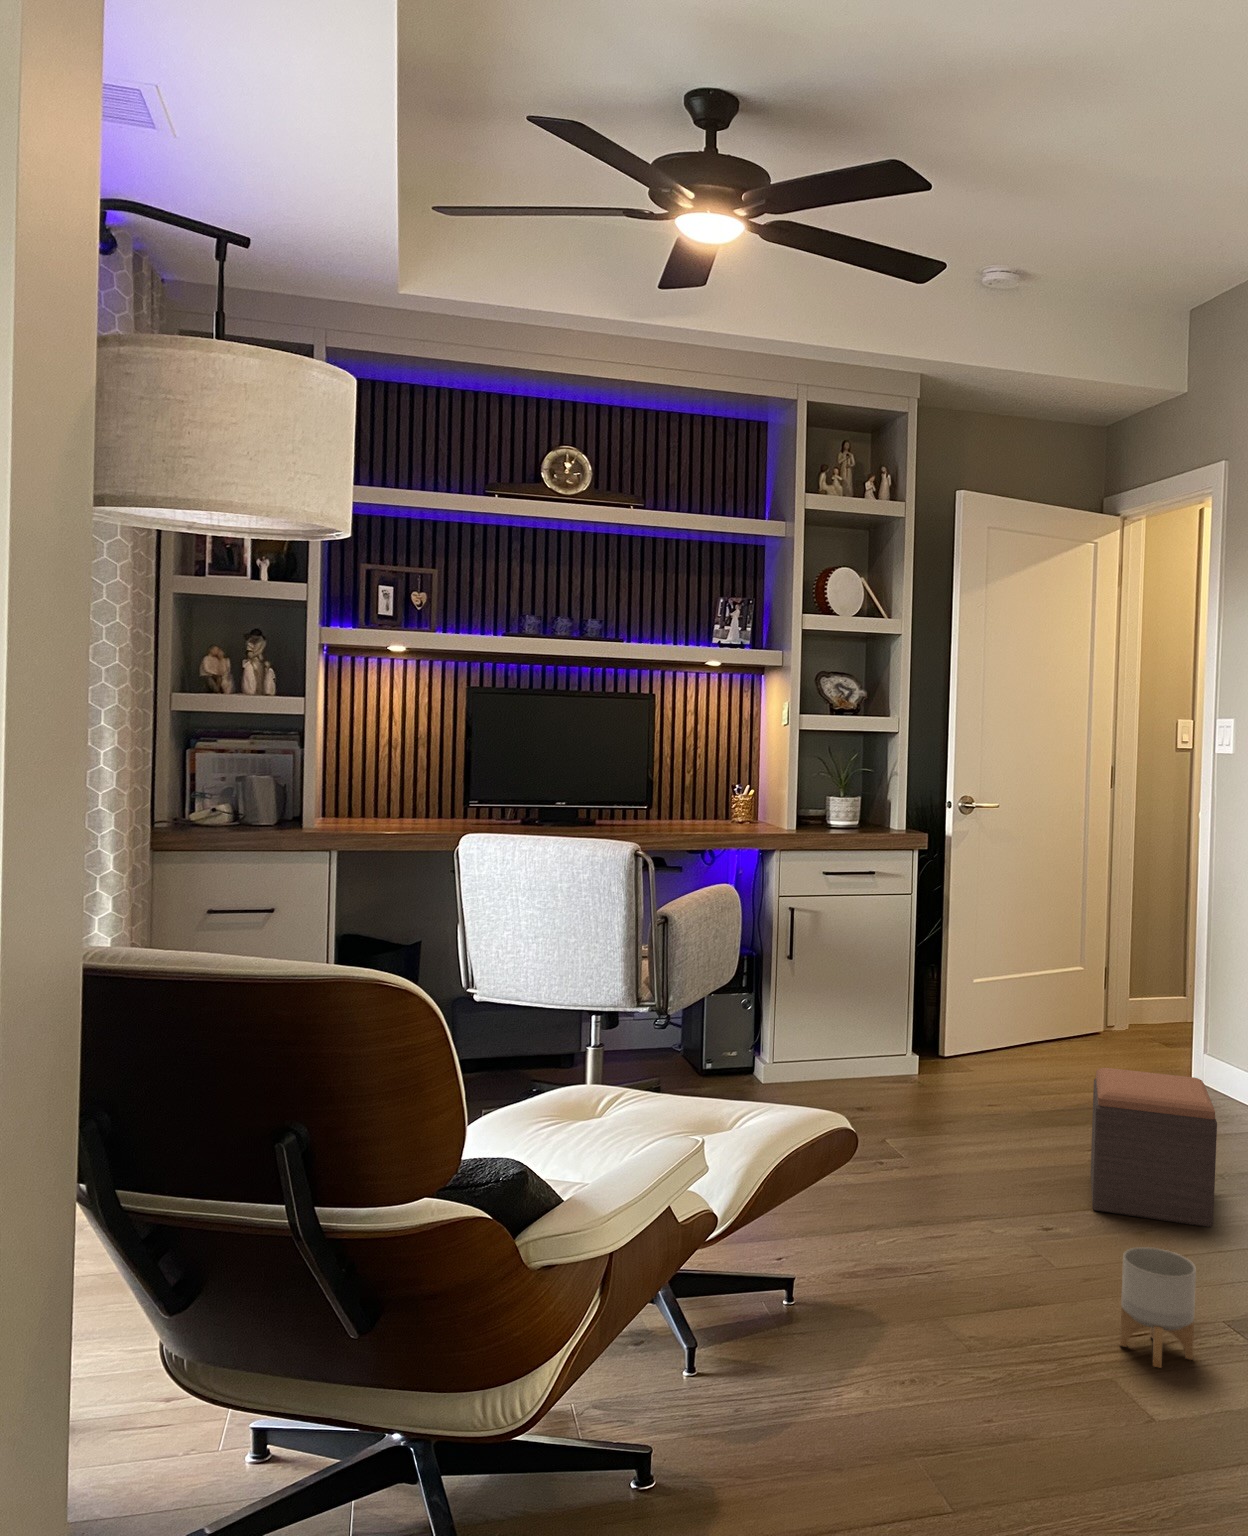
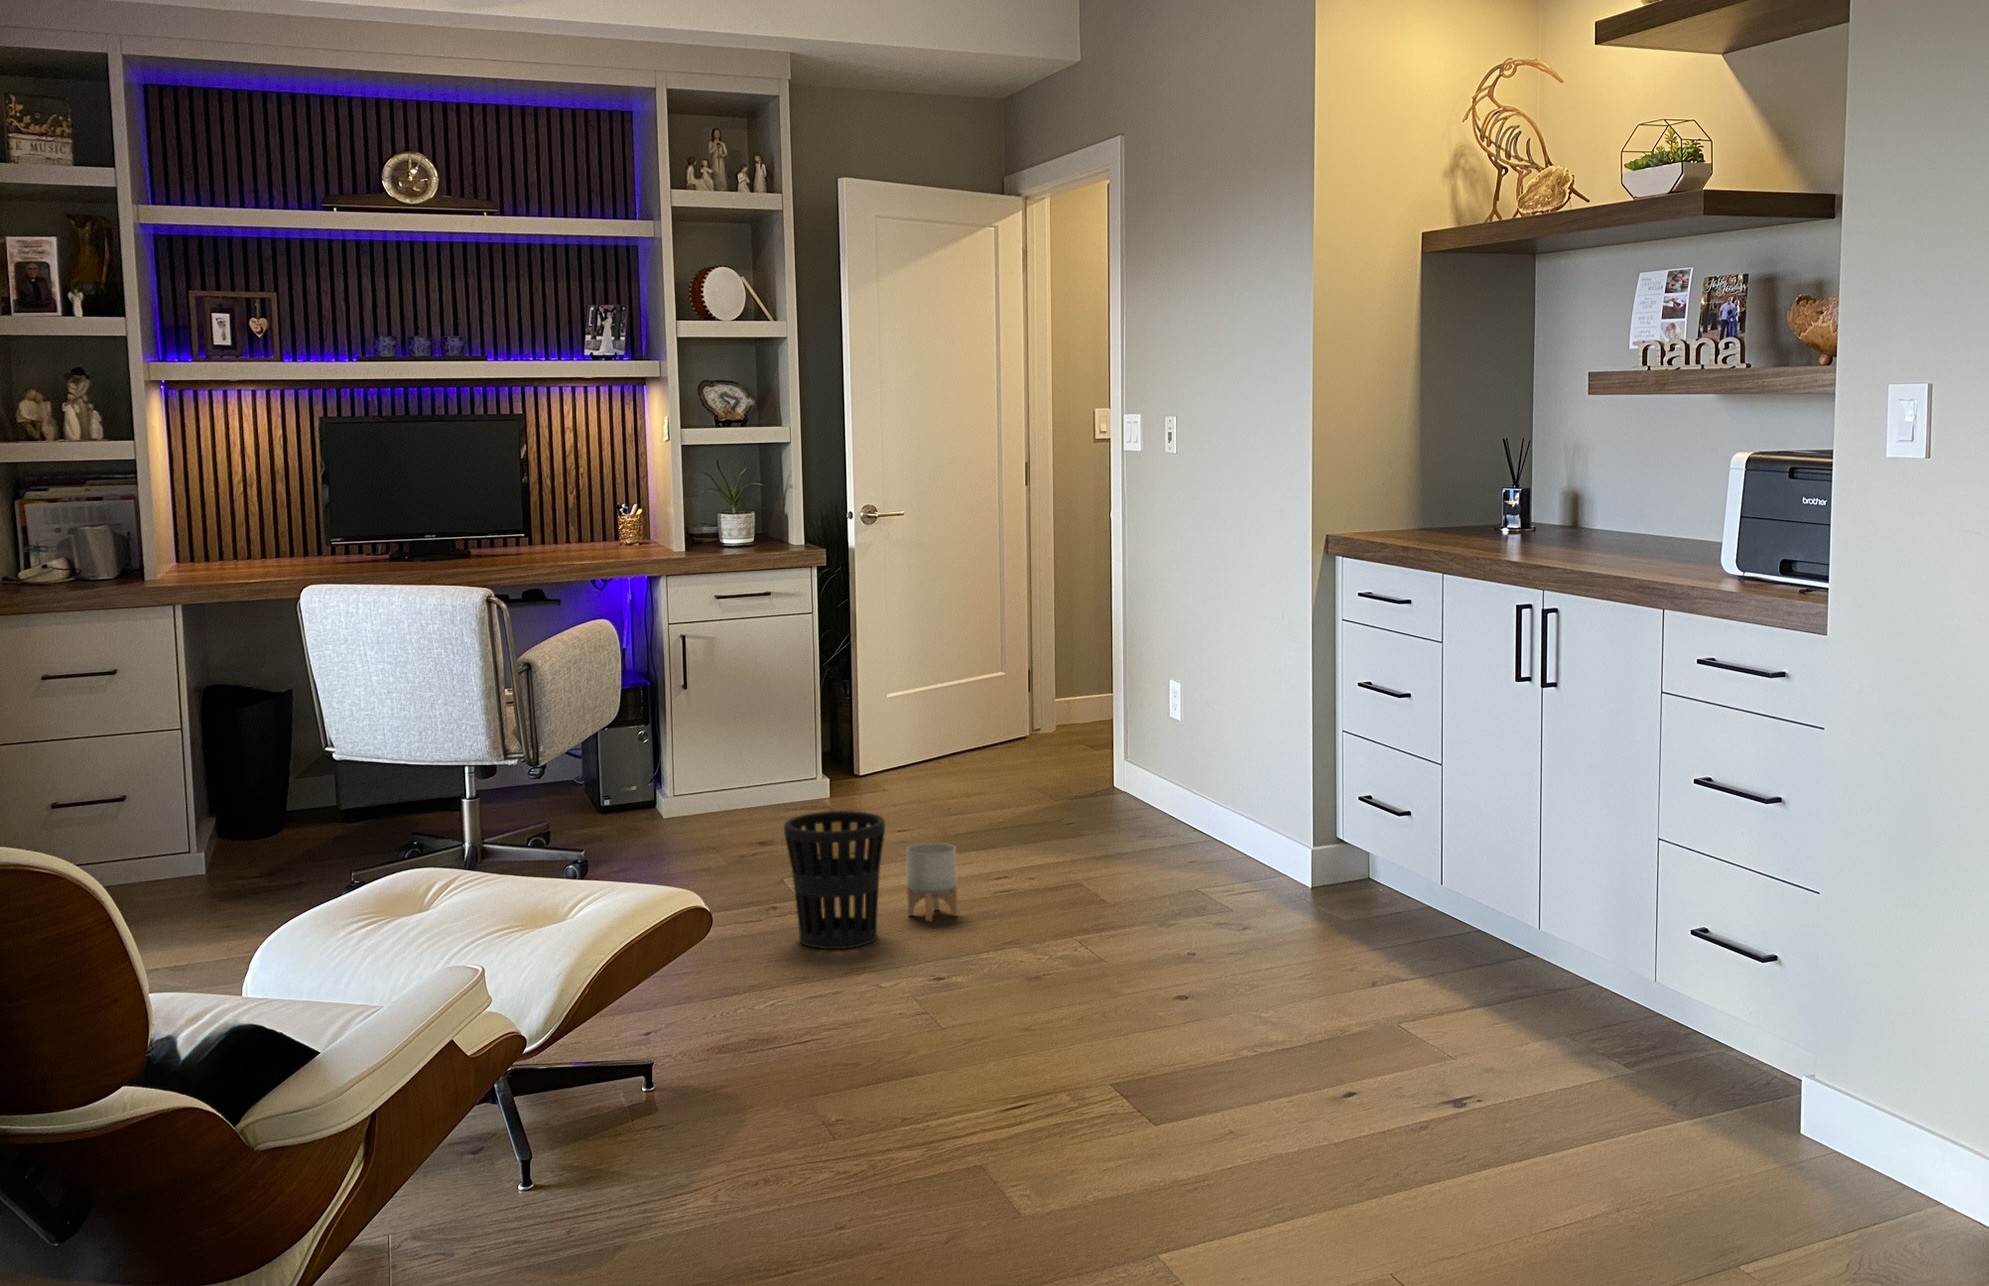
footstool: present [1091,1068,1217,1228] -> none [933,739,1036,855]
wastebasket: none [975,1201,1122,1419] -> present [784,811,885,949]

